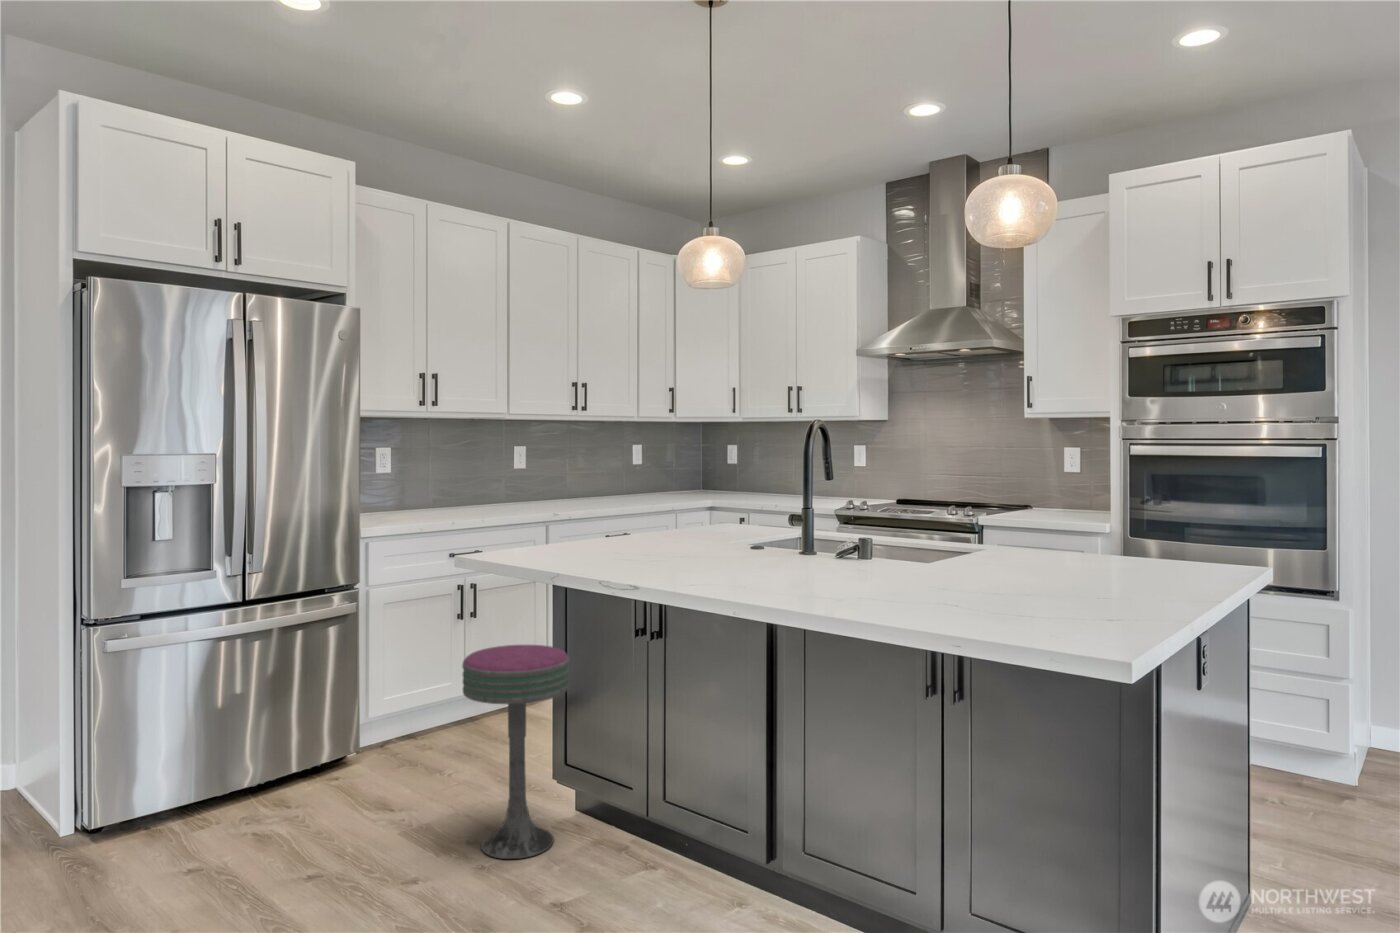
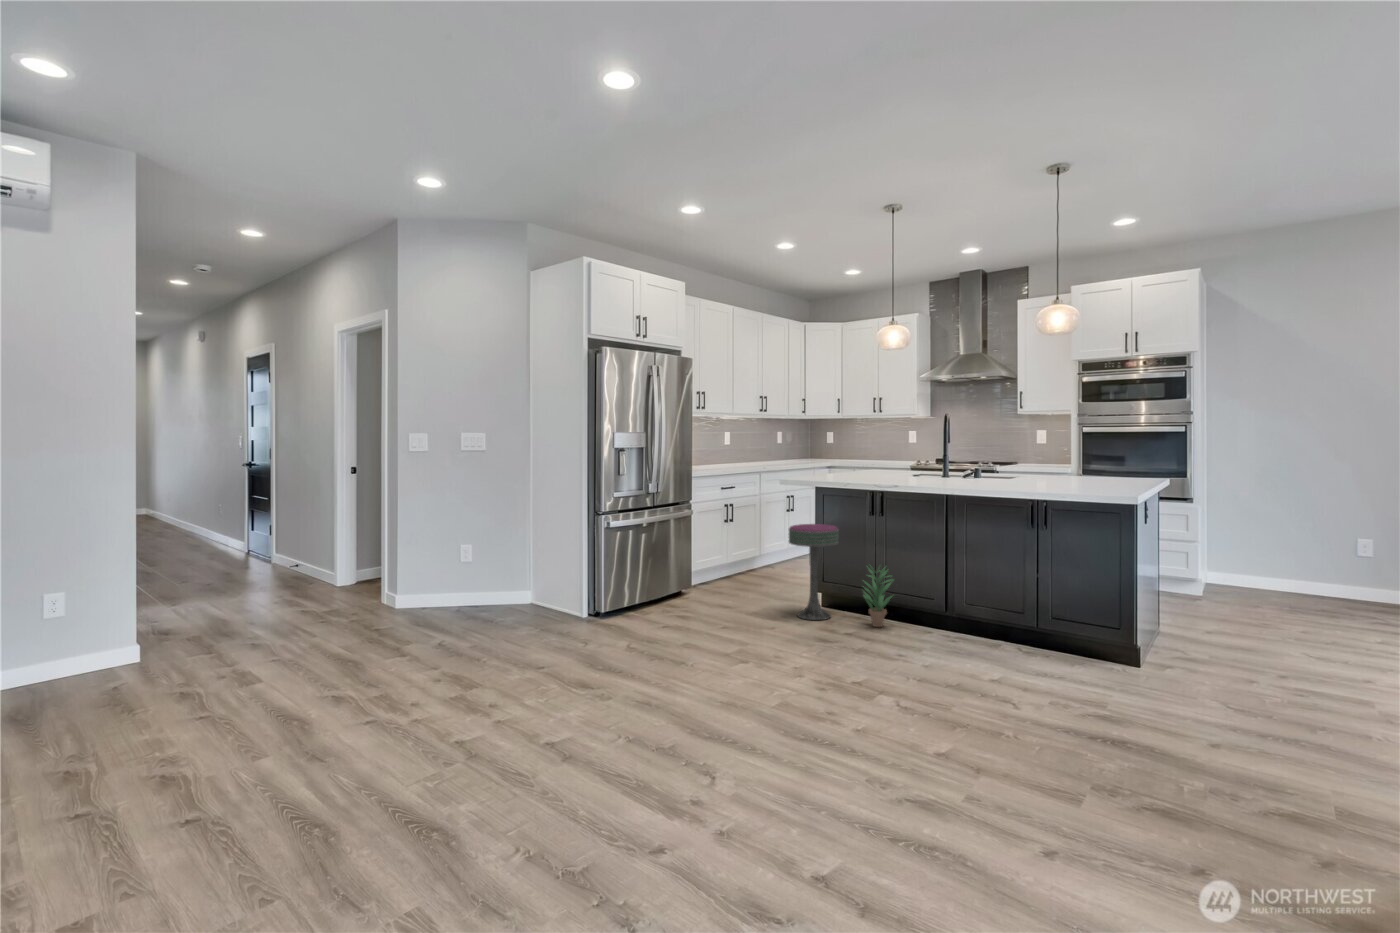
potted plant: none [580,749,656,890] -> present [864,567,892,627]

